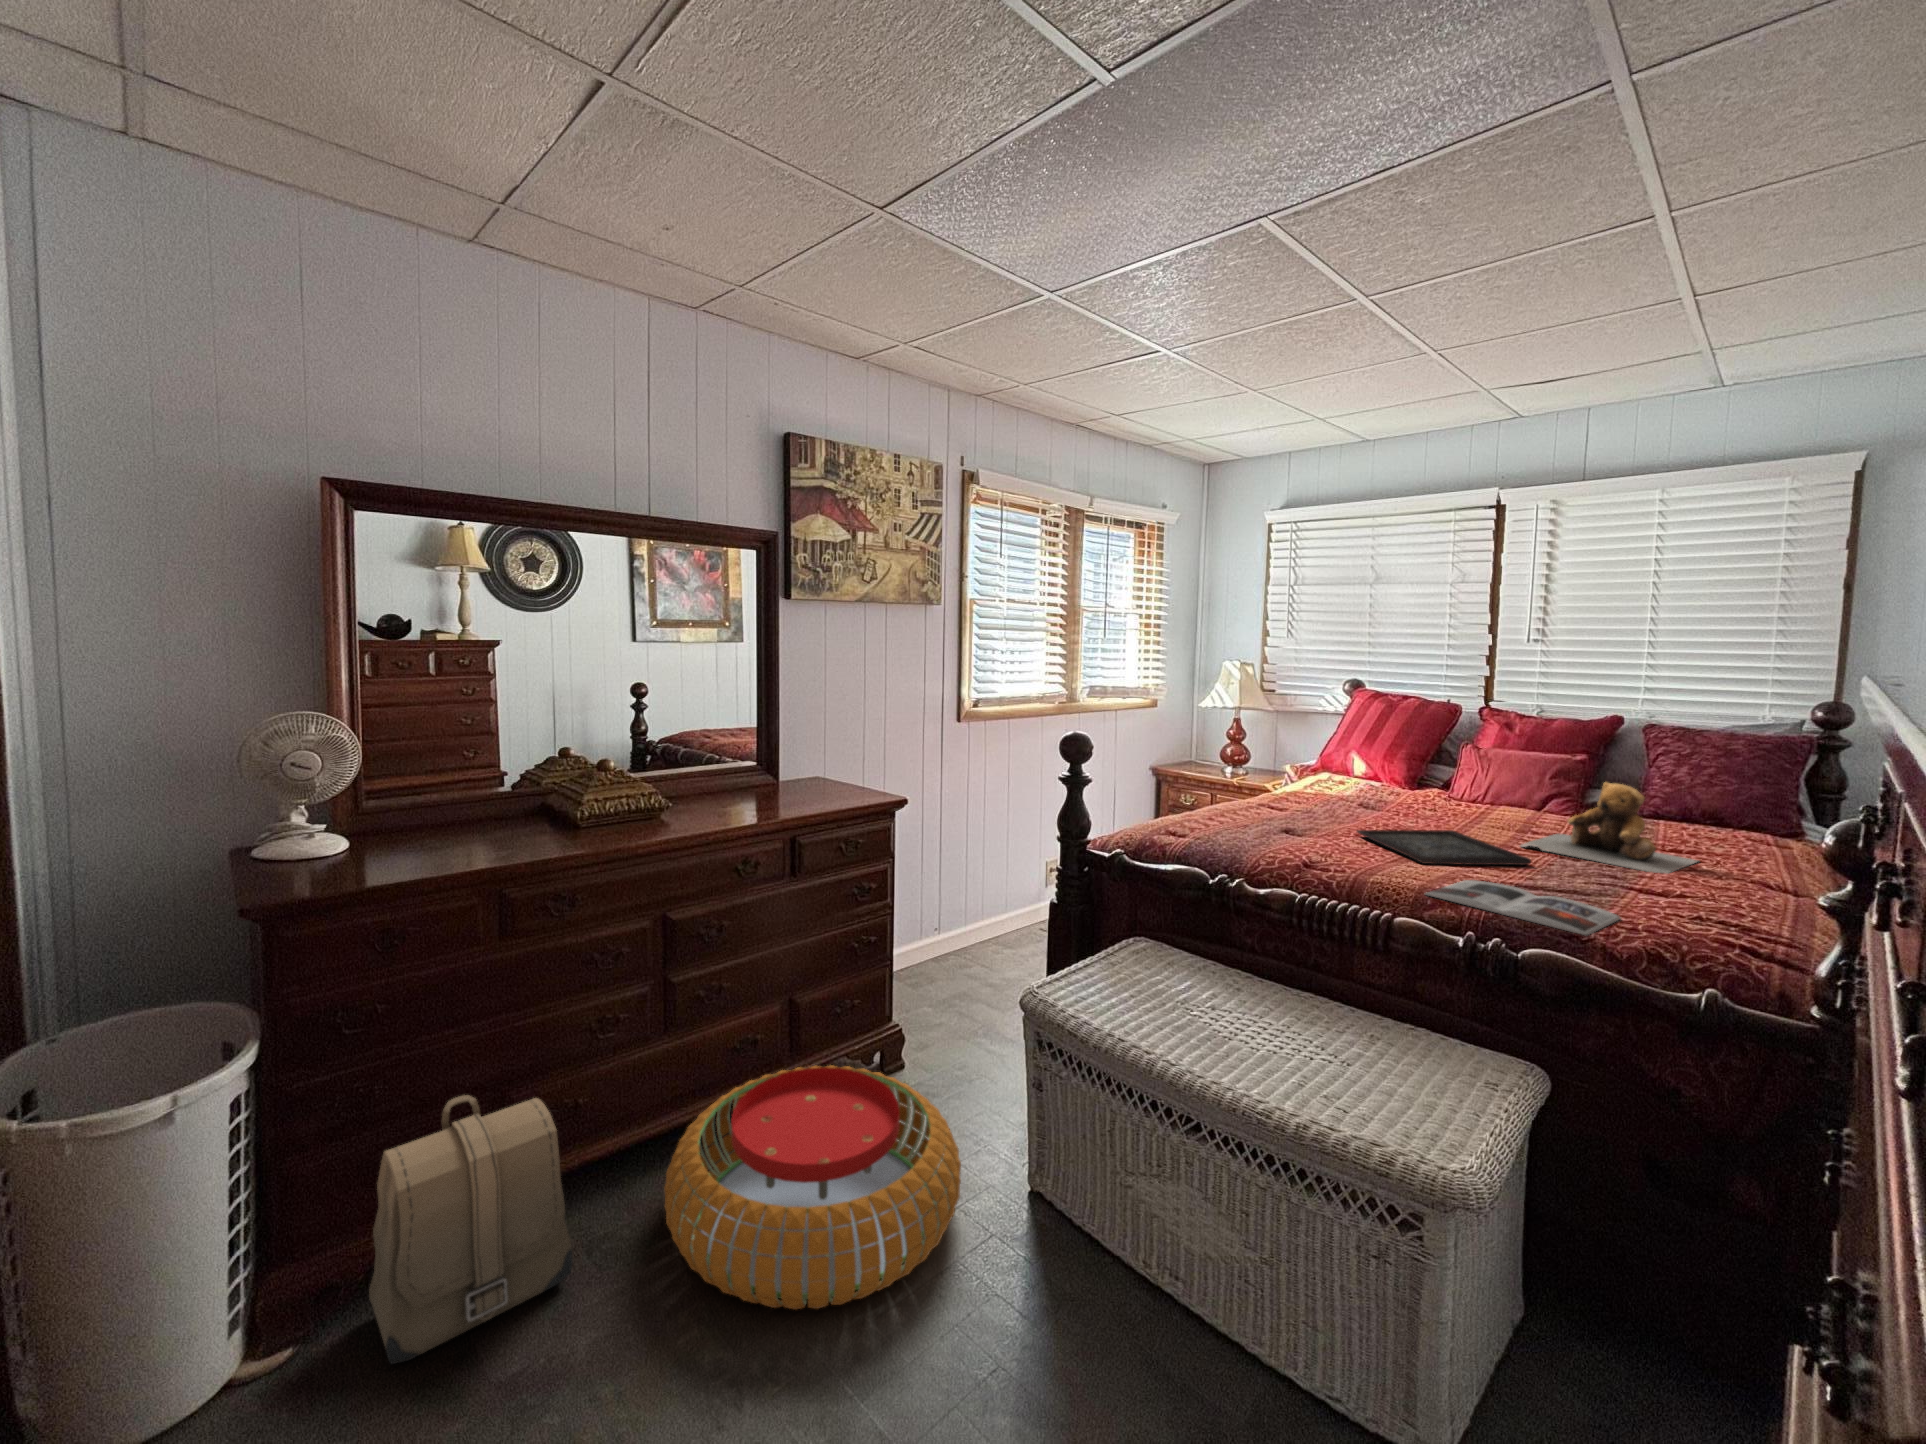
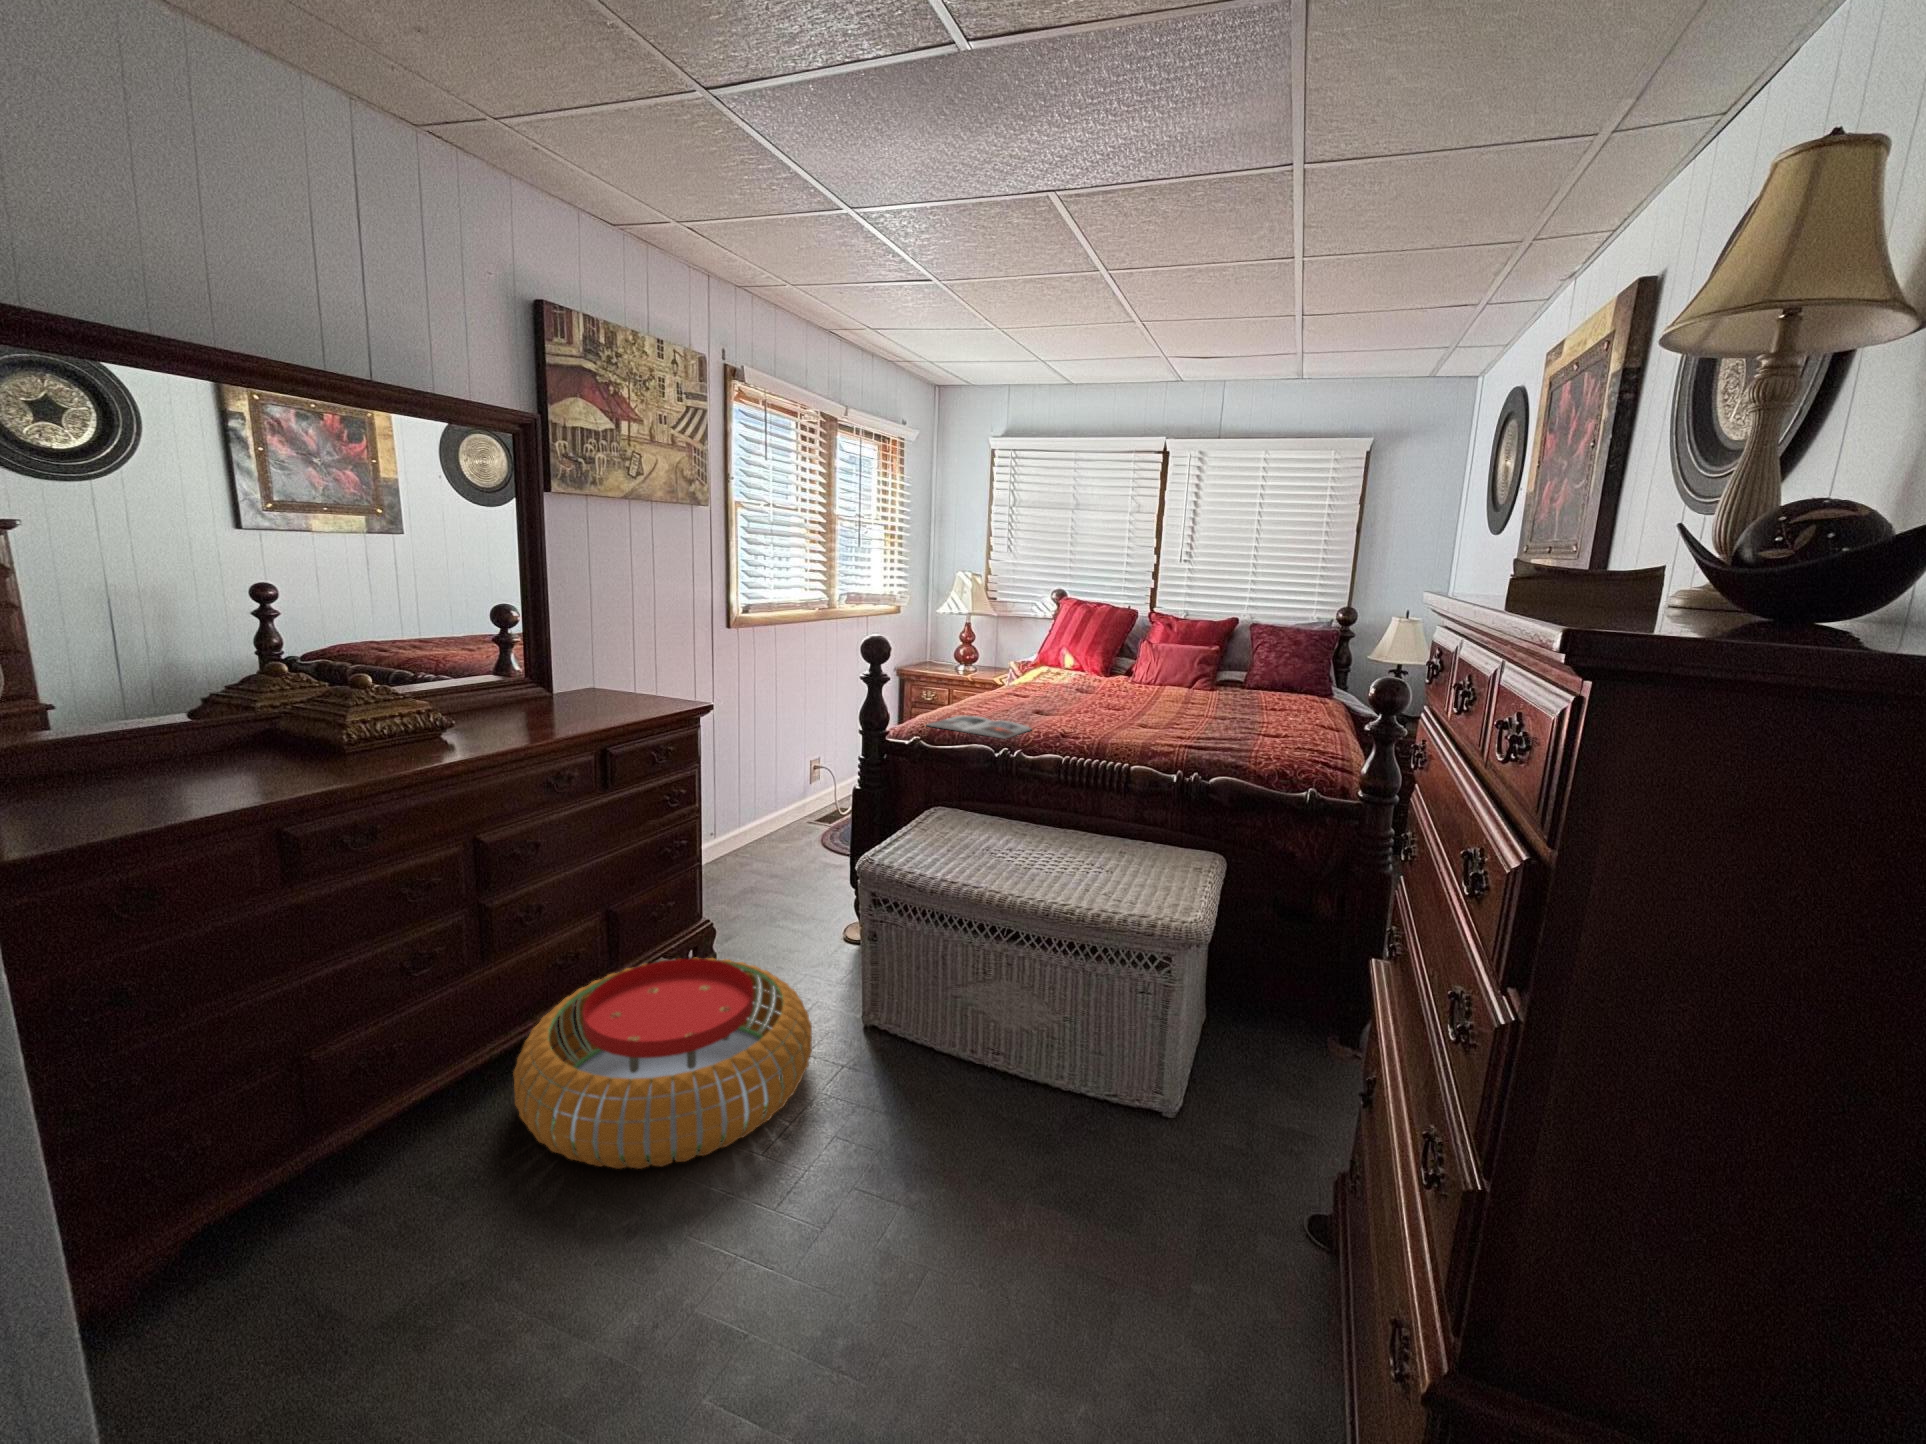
teddy bear: present [1521,783,1697,874] -> none [1190,665,1291,727]
tray: present [1357,830,1531,865] -> none [1086,706,1202,730]
magazine: present [1426,880,1621,935] -> present [926,716,1032,739]
backpack: present [369,1095,573,1364] -> none [169,1038,429,1335]

